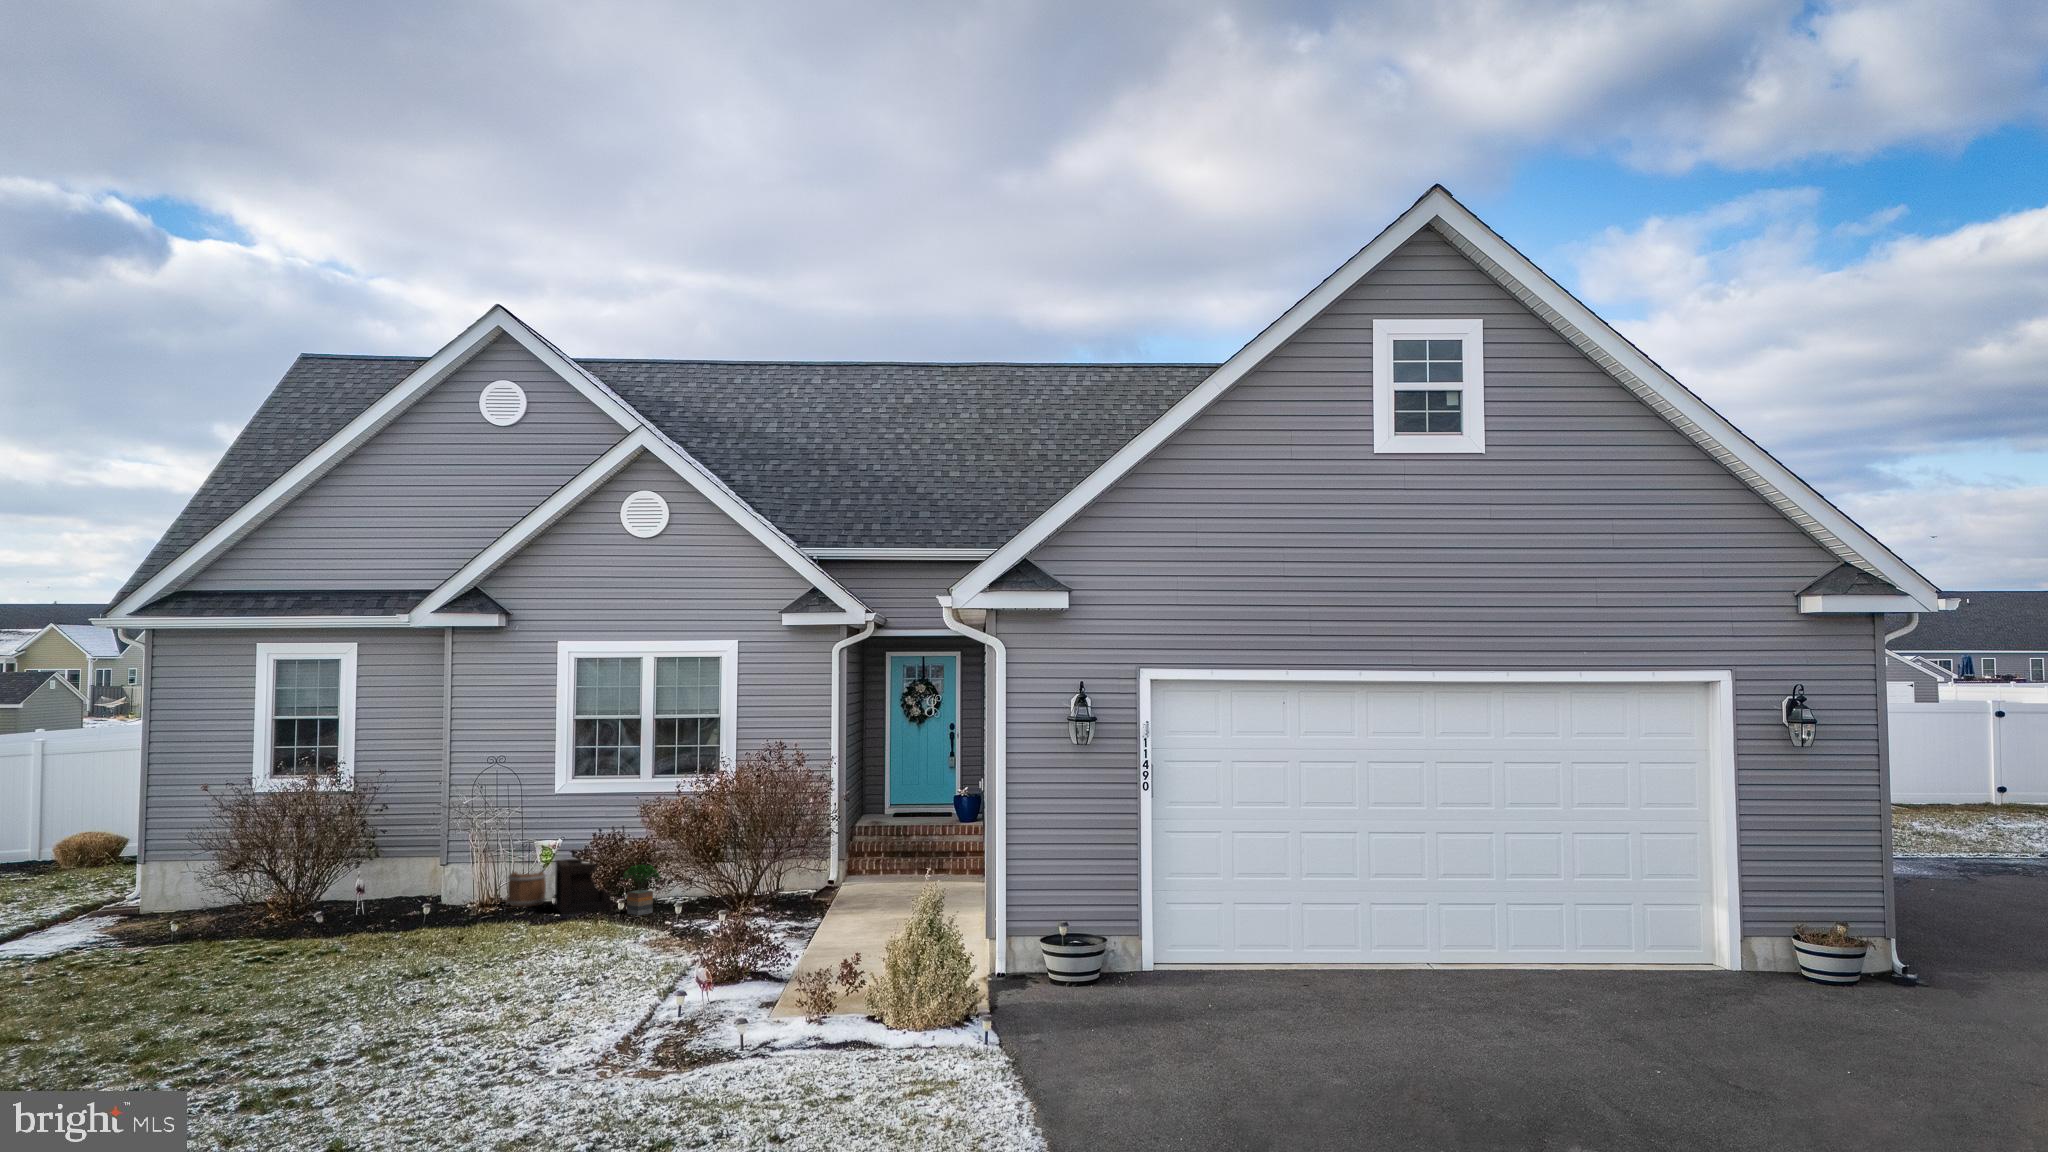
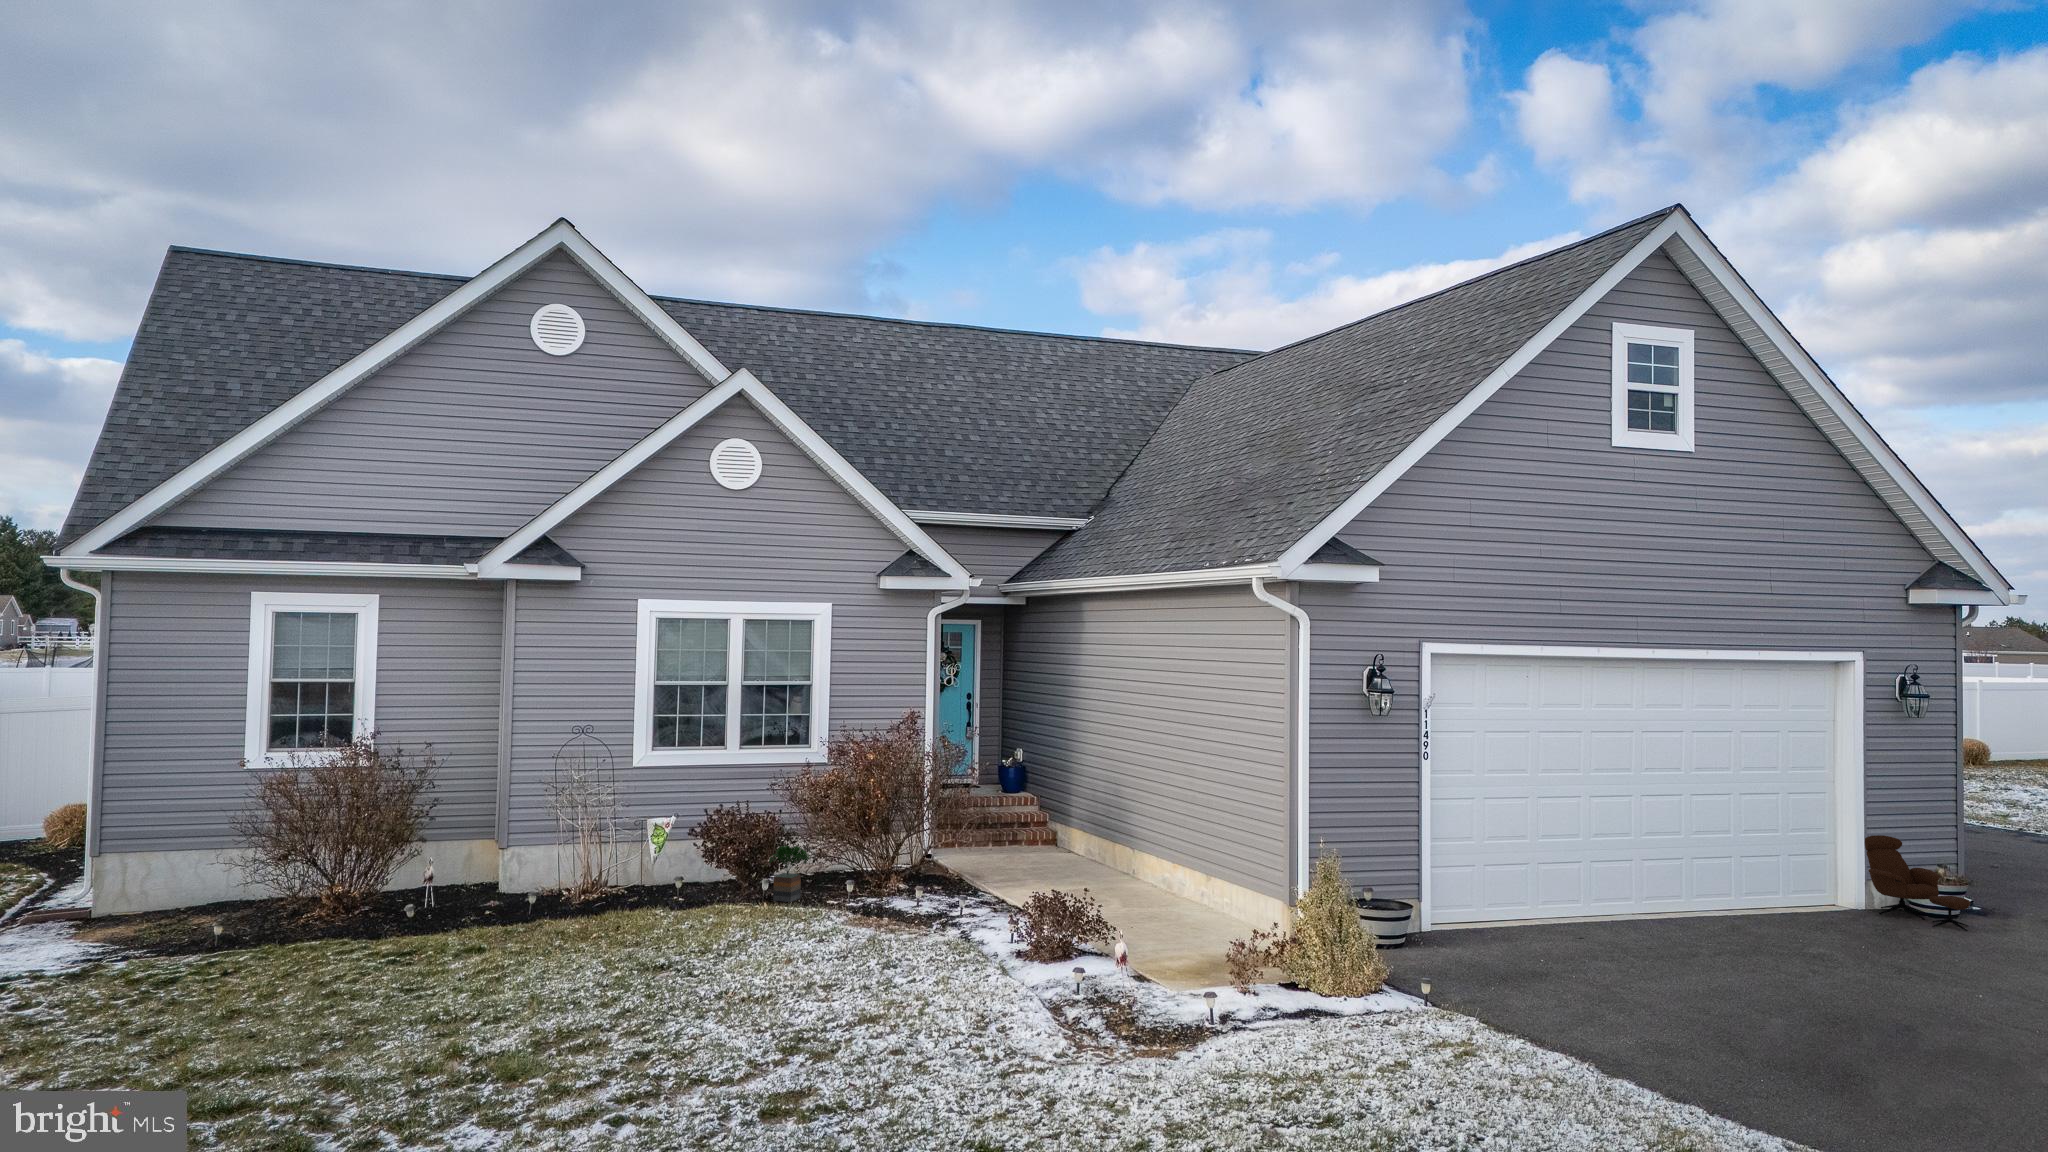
wooden crate: present [555,859,612,914] -> none [672,838,748,905]
bucket: present [508,872,547,907] -> none [609,855,653,899]
lounge chair: none [1728,888,1819,1001] -> present [1865,835,1970,931]

